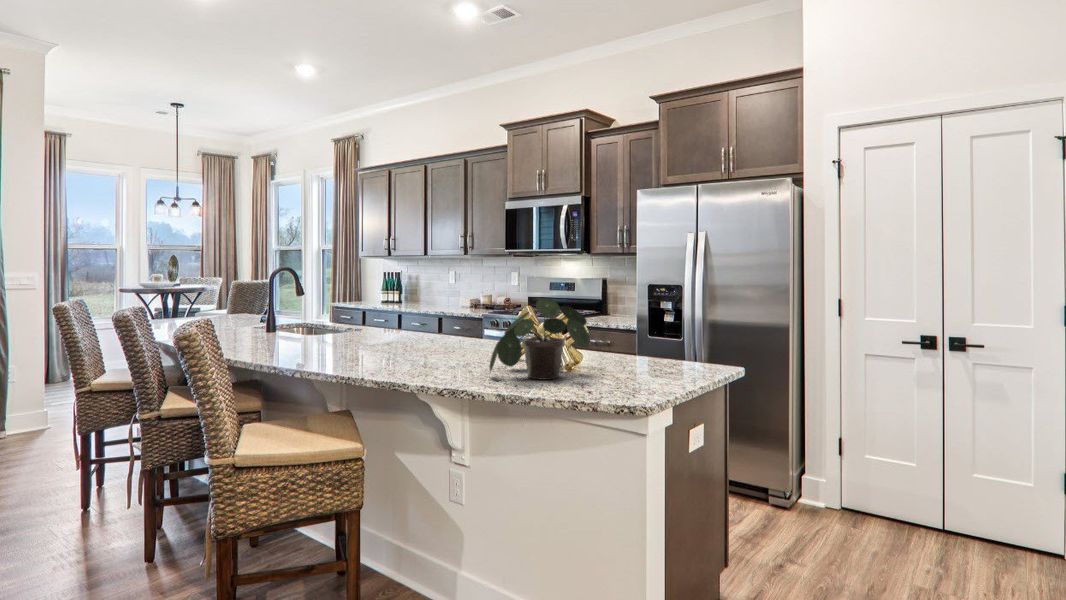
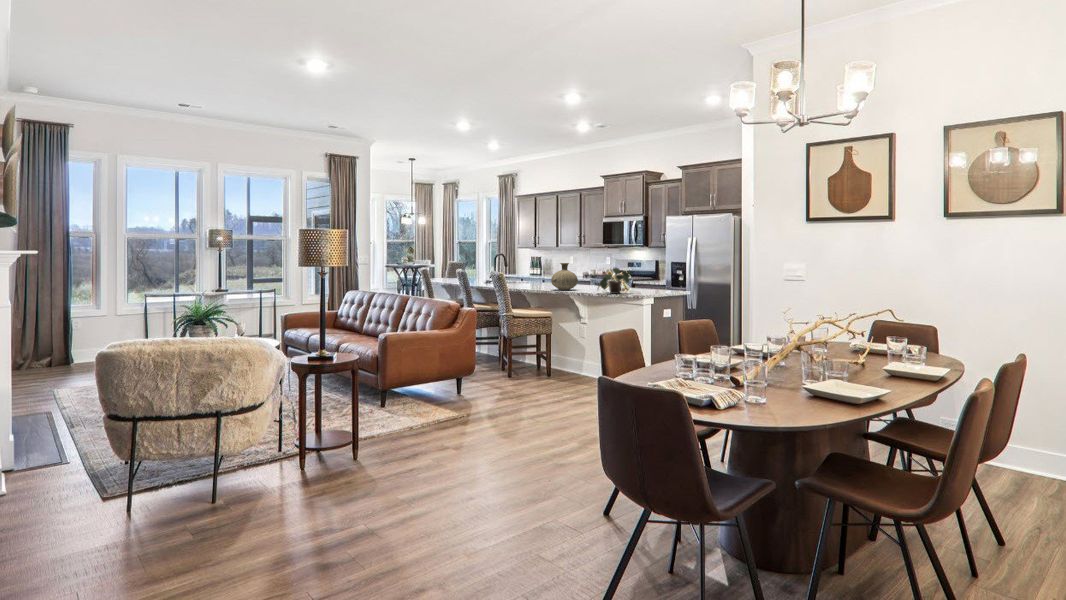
vase: none [365,283,439,356] -> present [551,263,578,290]

